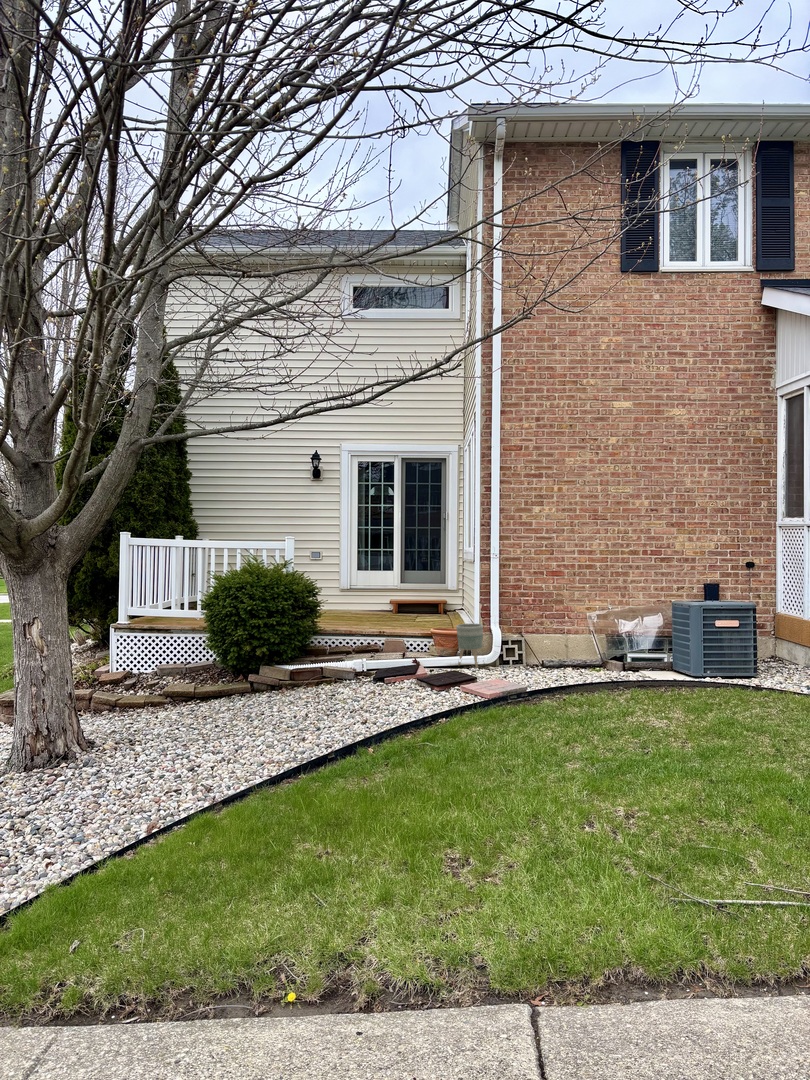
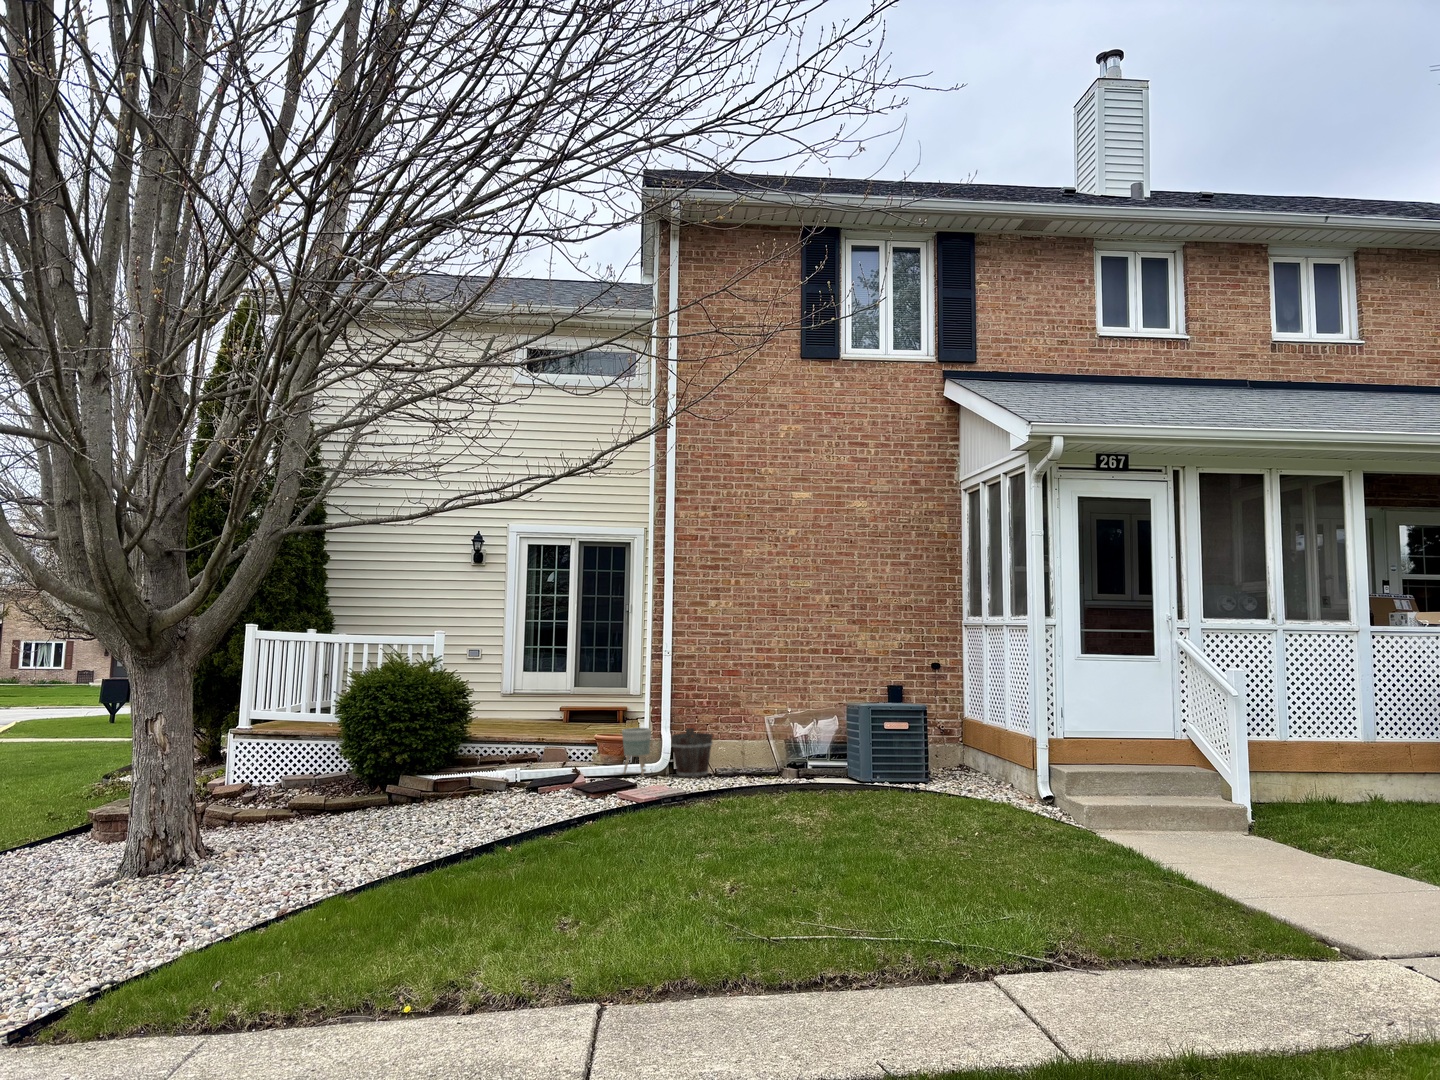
bucket: none [502,624,542,670] -> present [671,728,713,777]

